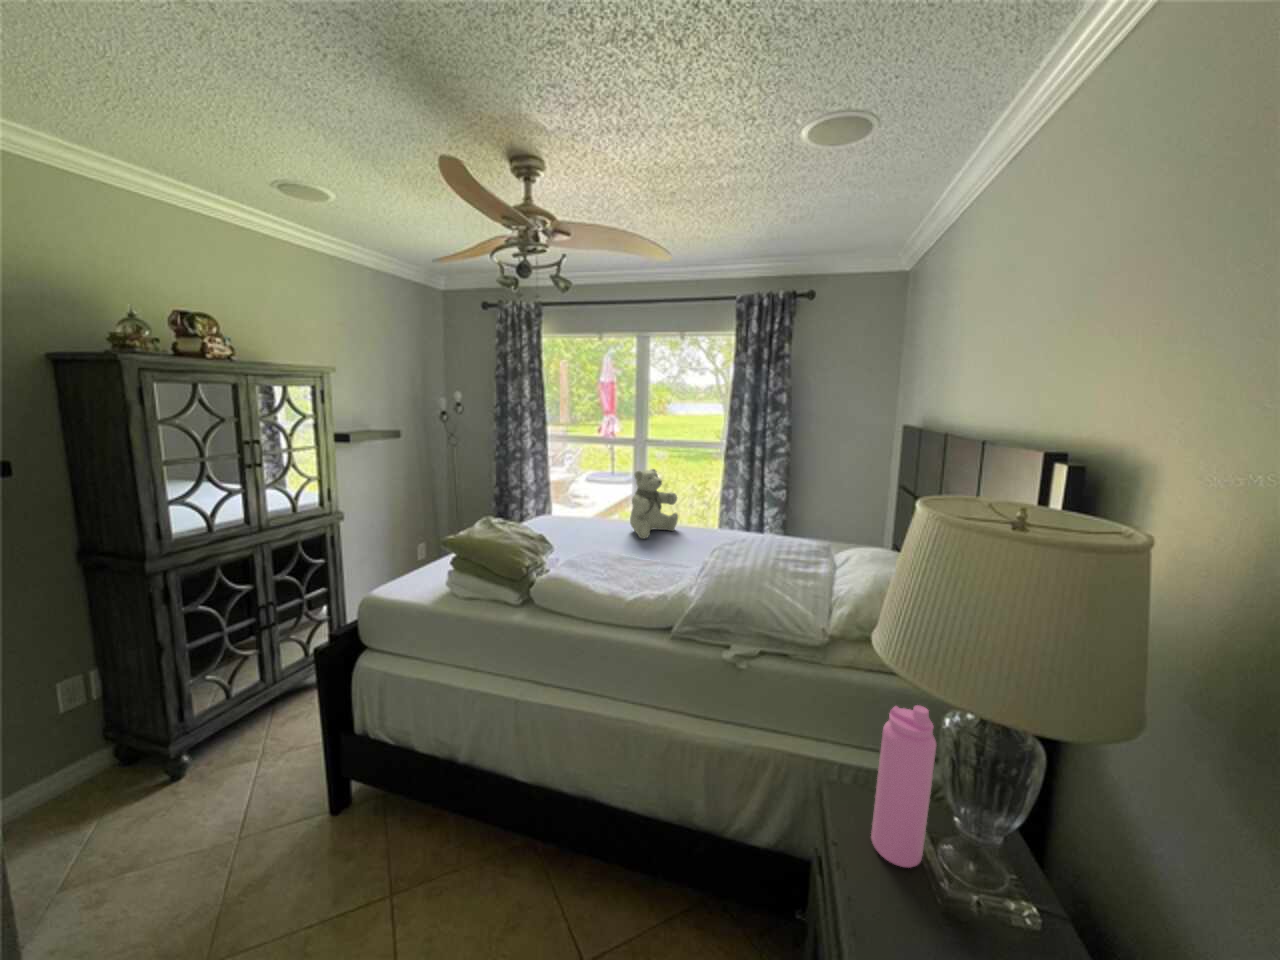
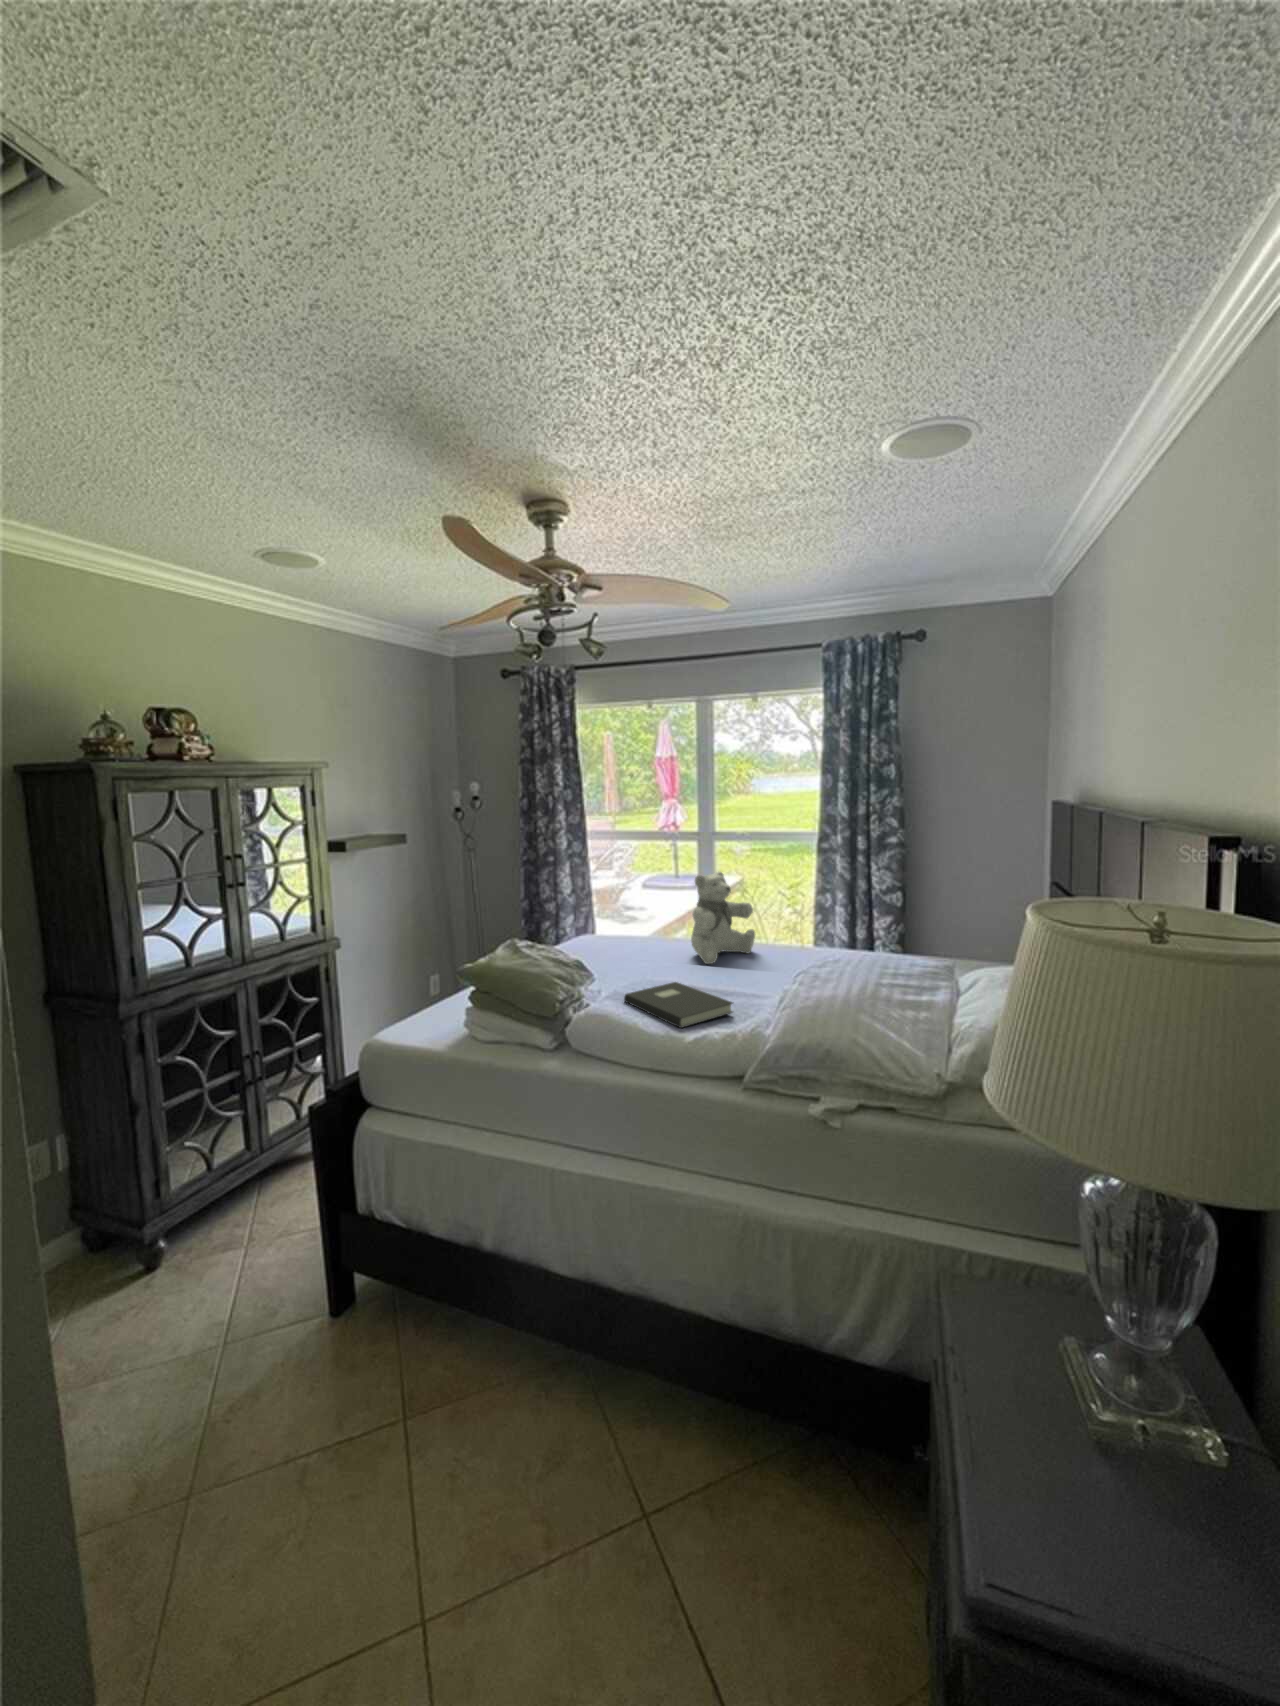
book: none [579,552,665,589] -> present [624,982,733,1028]
water bottle: present [871,705,937,868] -> none [1004,1170,1080,1388]

